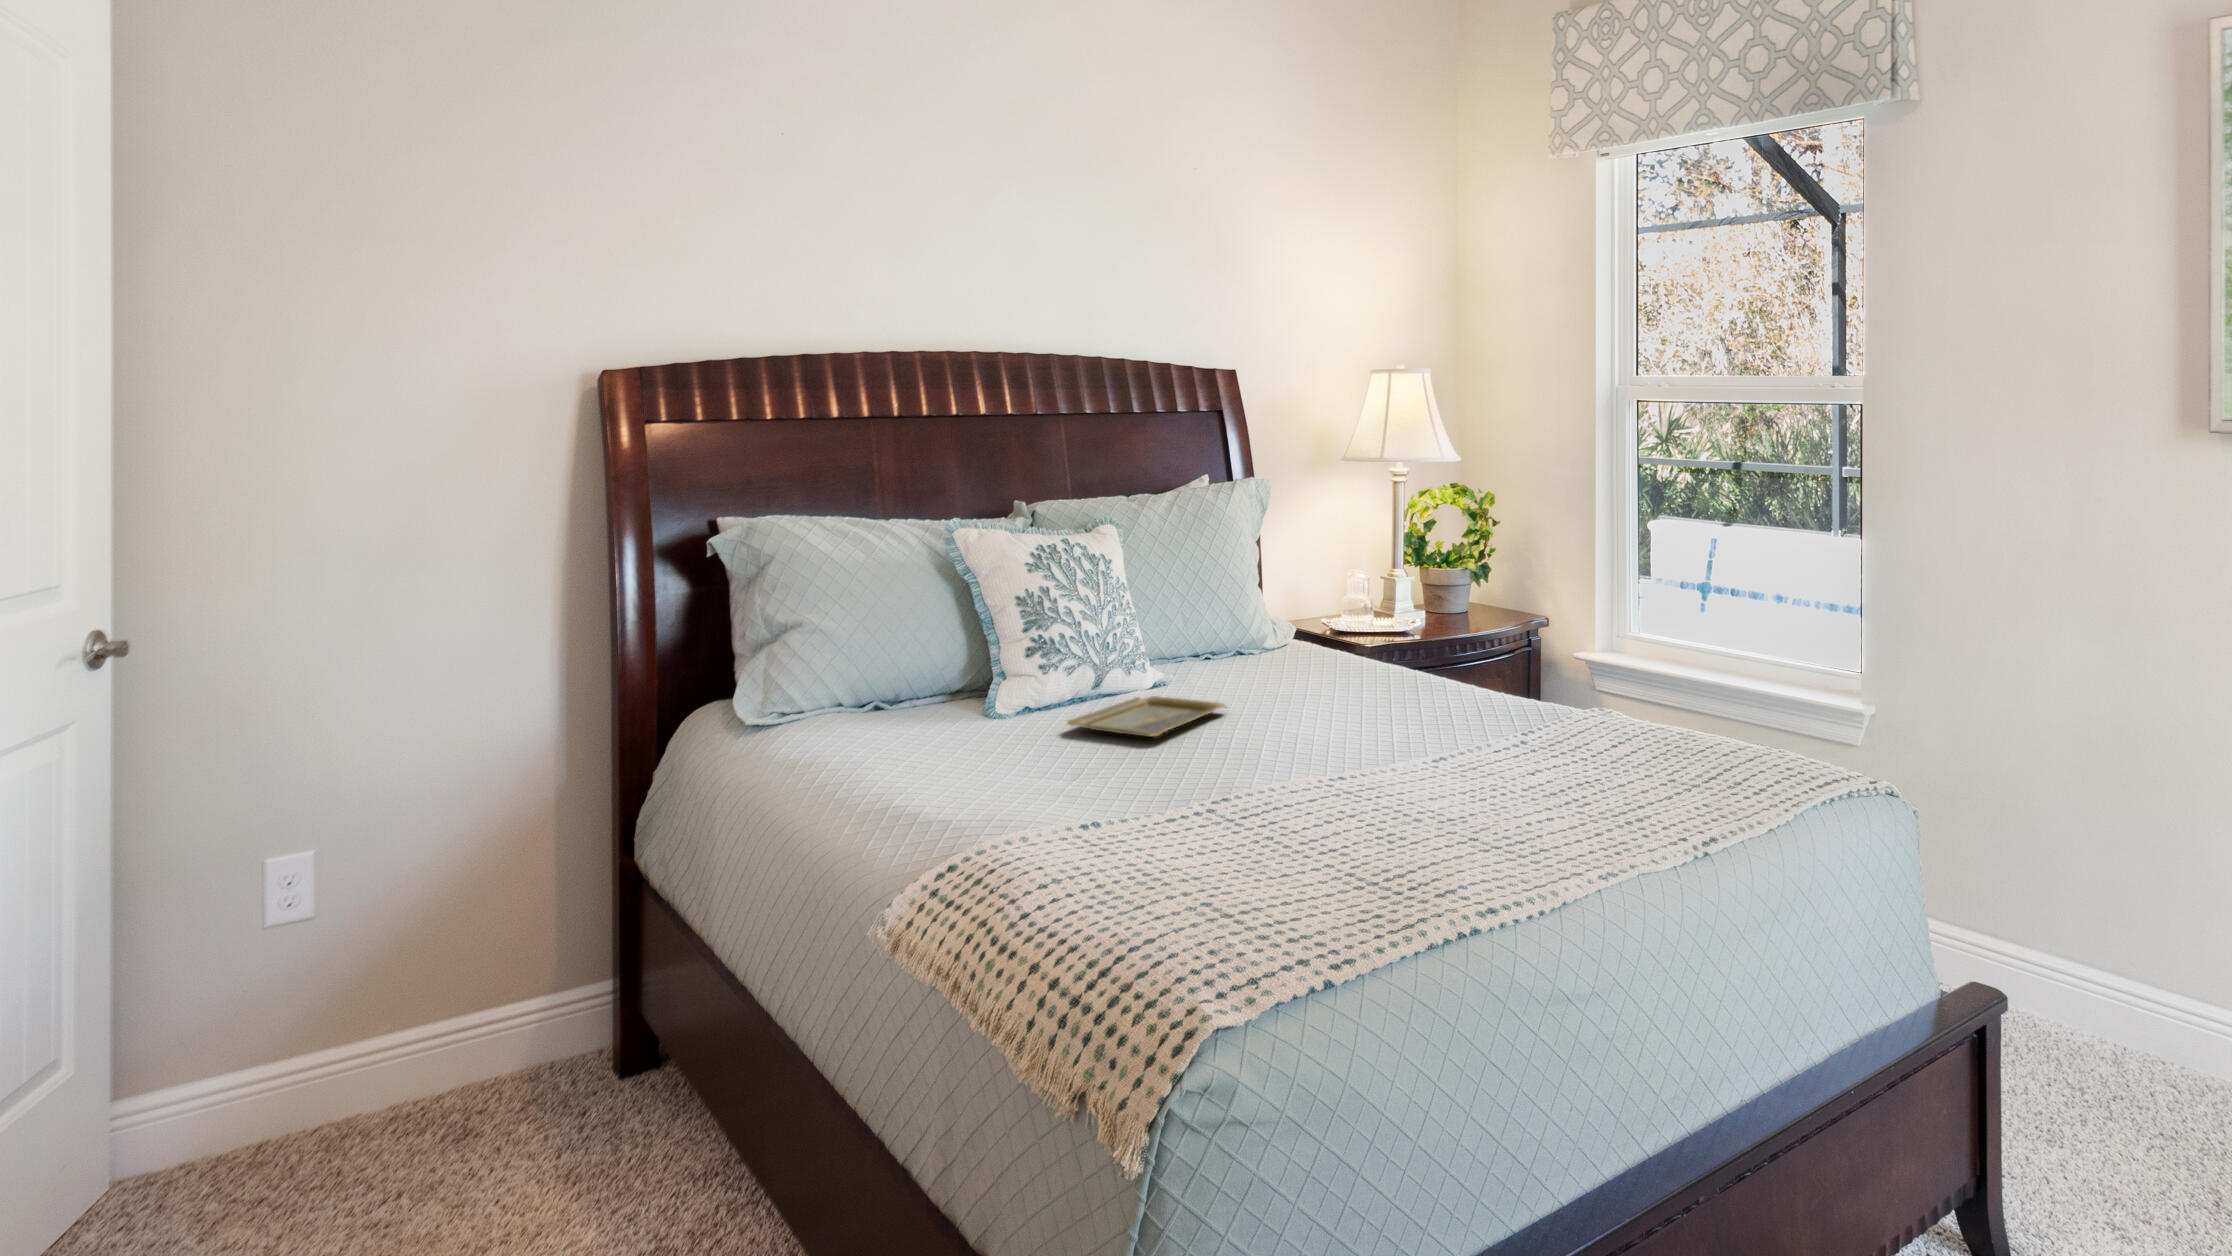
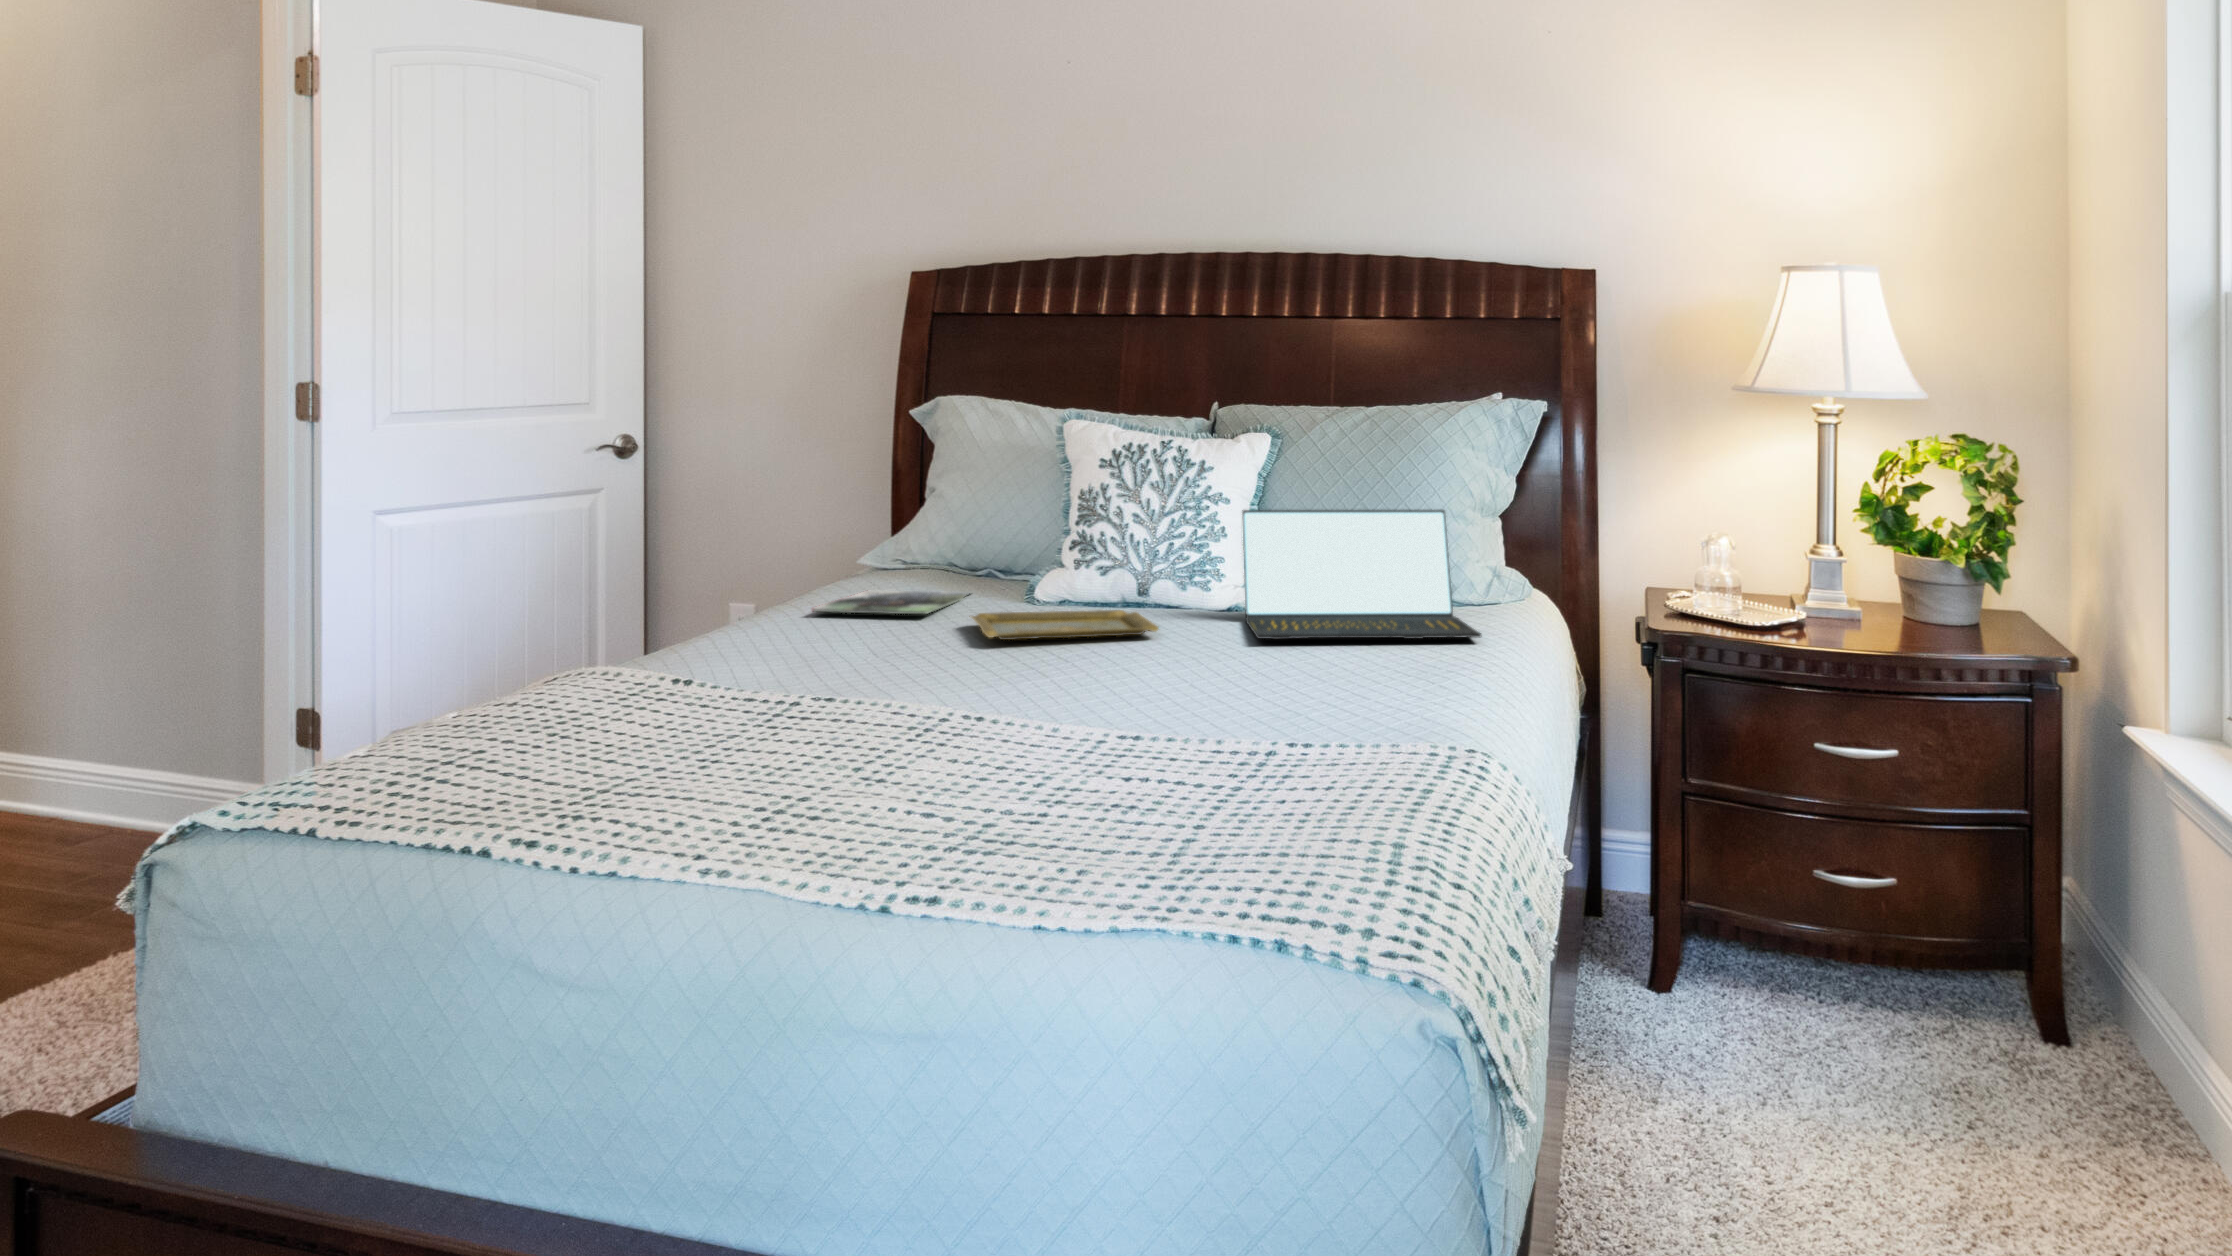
laptop: none [1193,576,1406,697] -> present [1242,510,1481,639]
magazine: none [834,709,1011,752] -> present [812,591,970,614]

